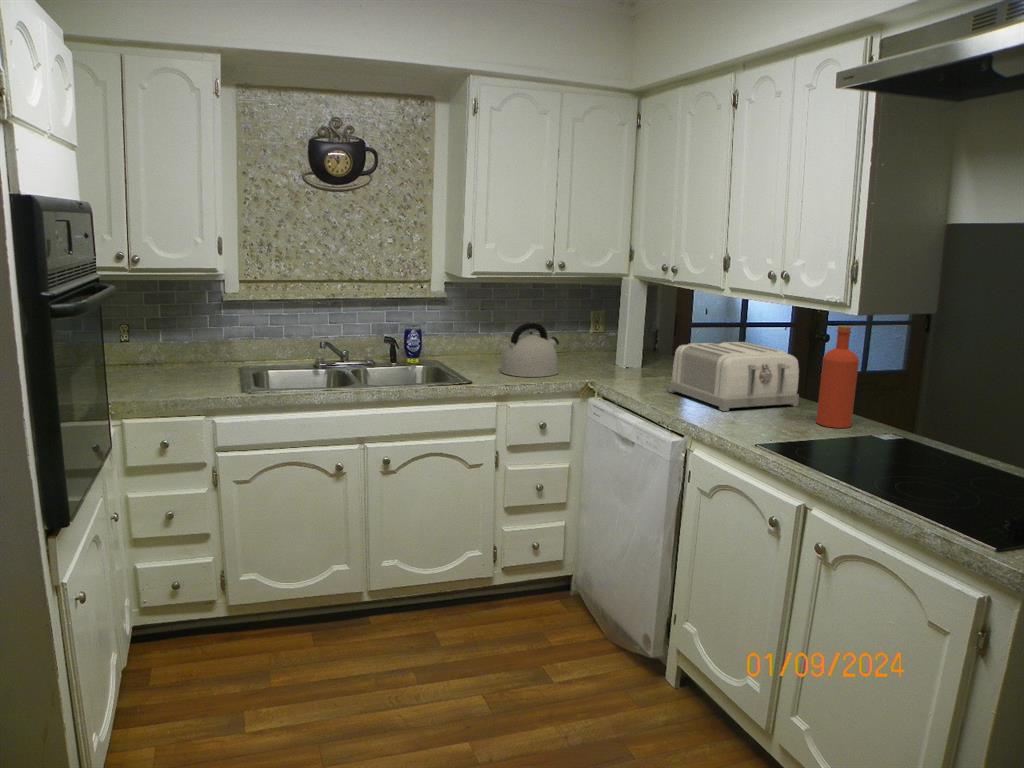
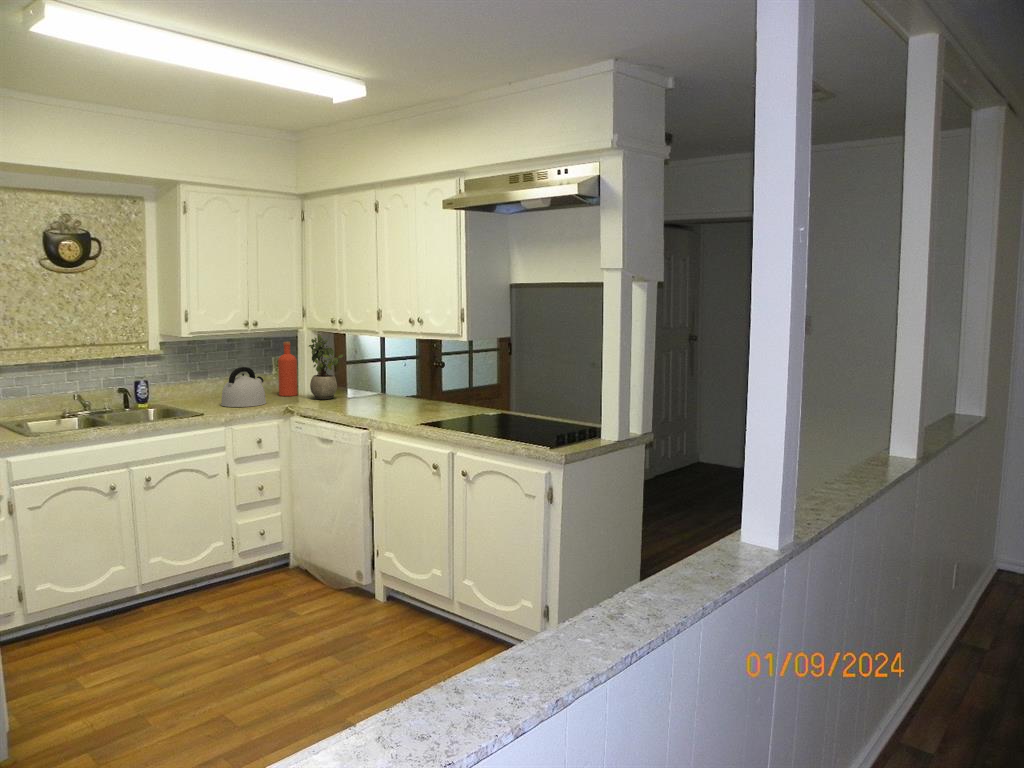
potted plant: none [619,286,667,376] -> present [309,335,344,400]
bottle: present [816,326,859,428] -> present [278,342,297,396]
toaster: present [669,342,799,411] -> none [352,368,437,412]

